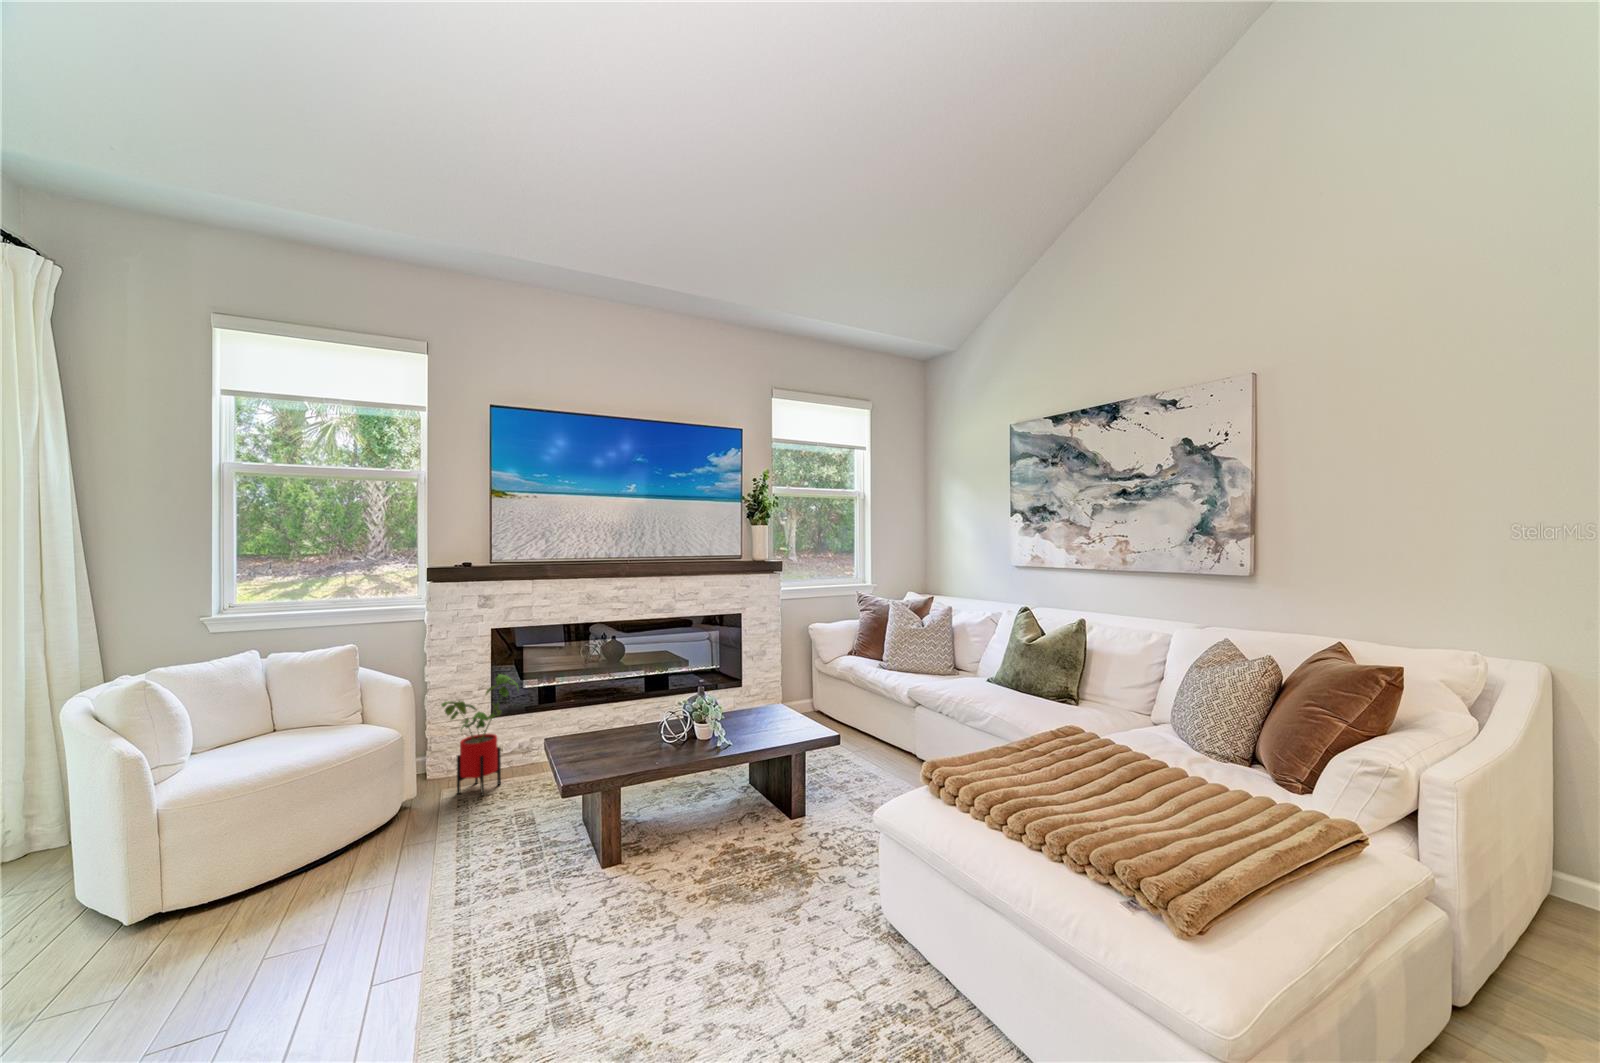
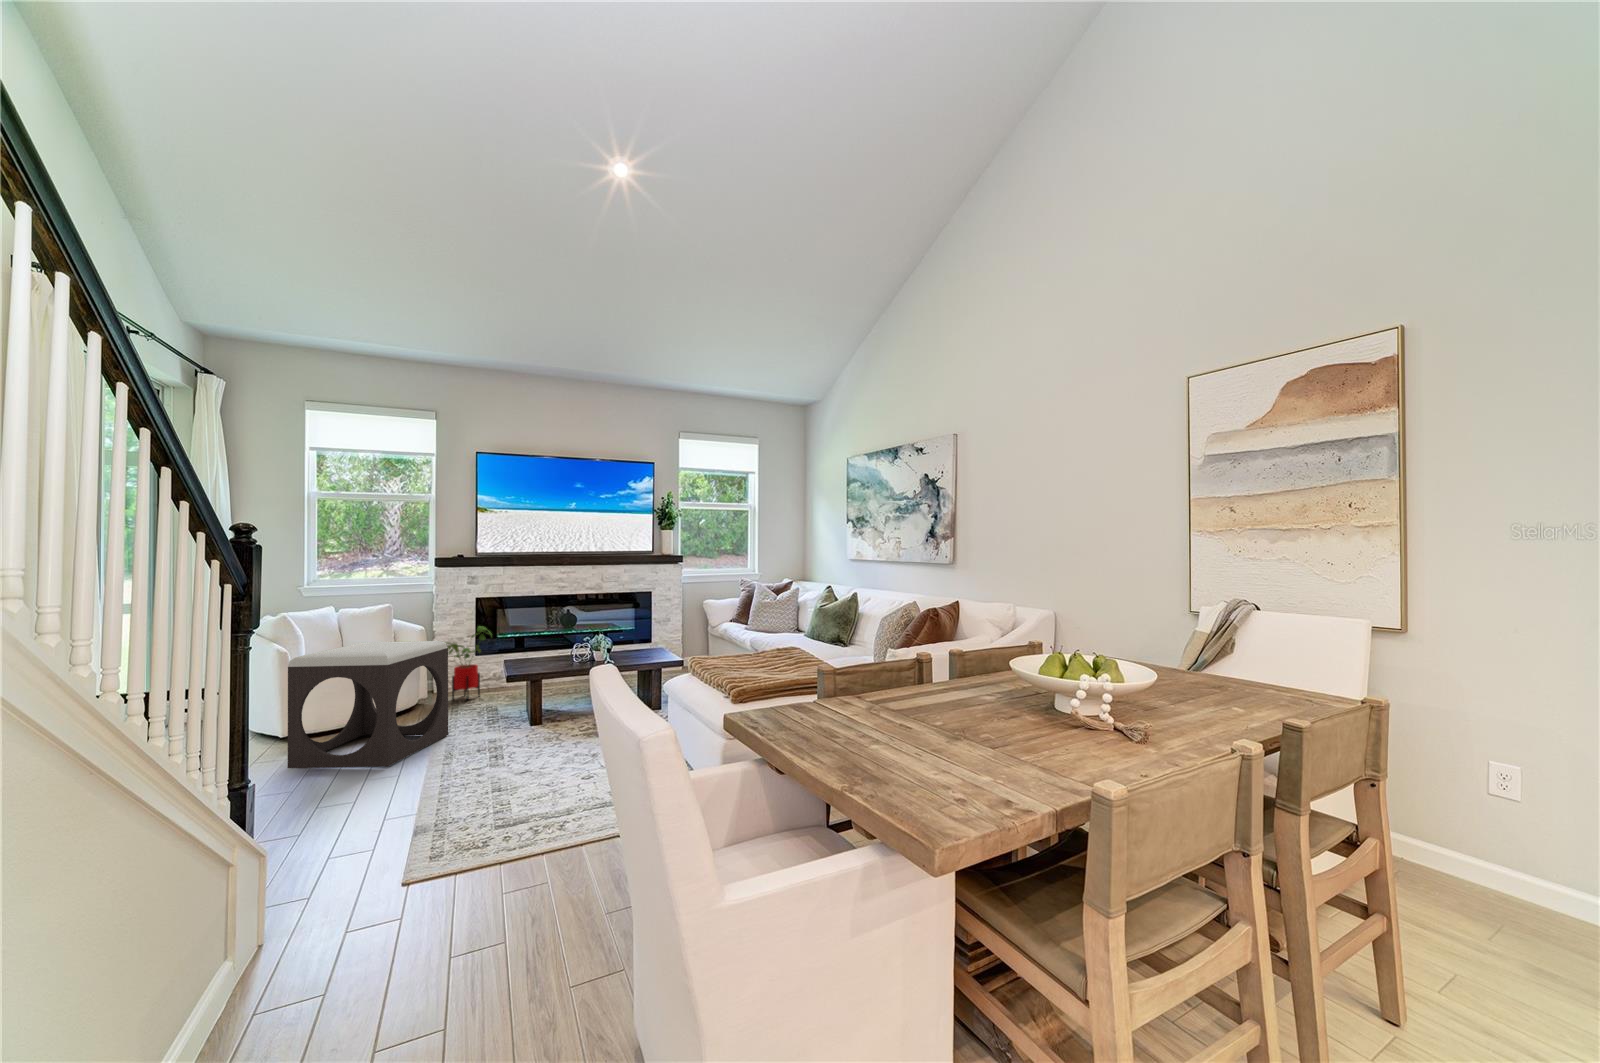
footstool: none [117,727,458,1034] -> present [288,641,448,768]

